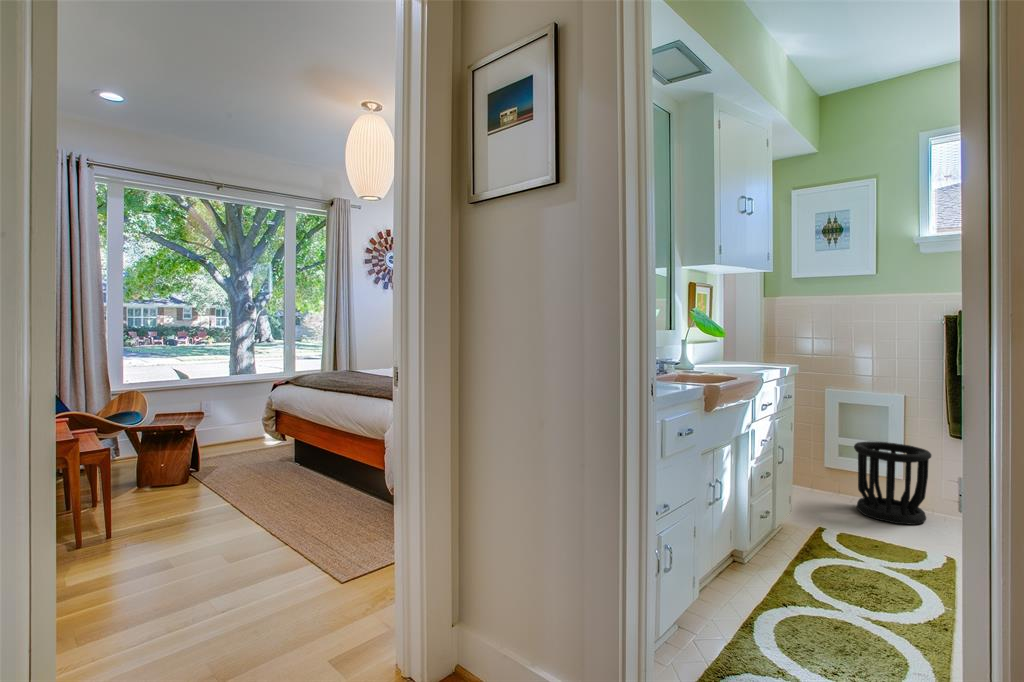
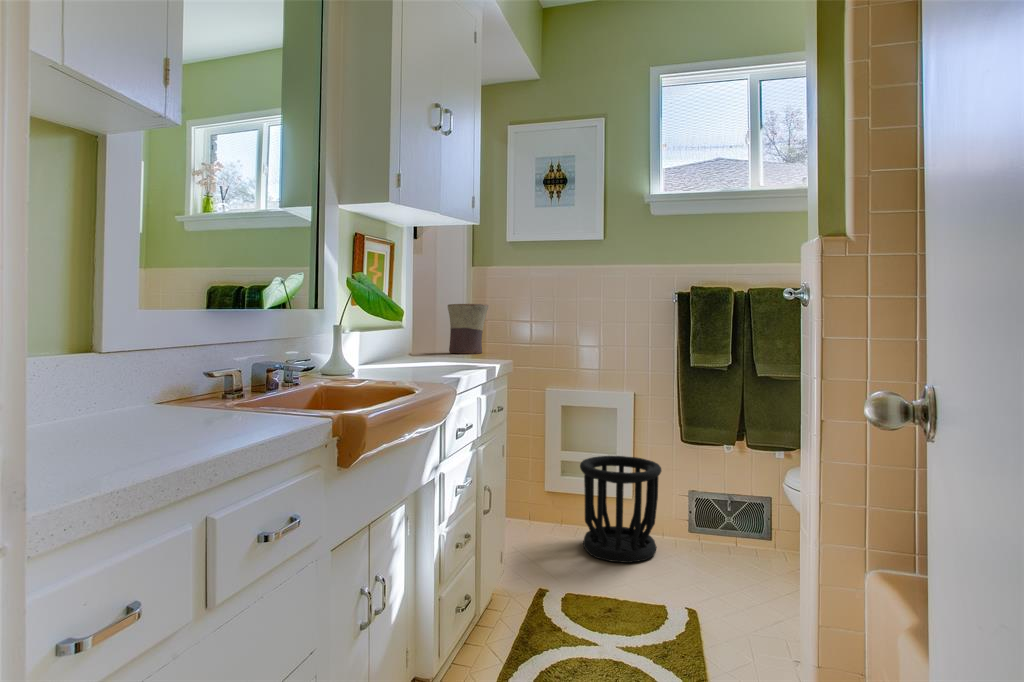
flower pot: none [743,324,775,360] -> present [448,304,488,354]

